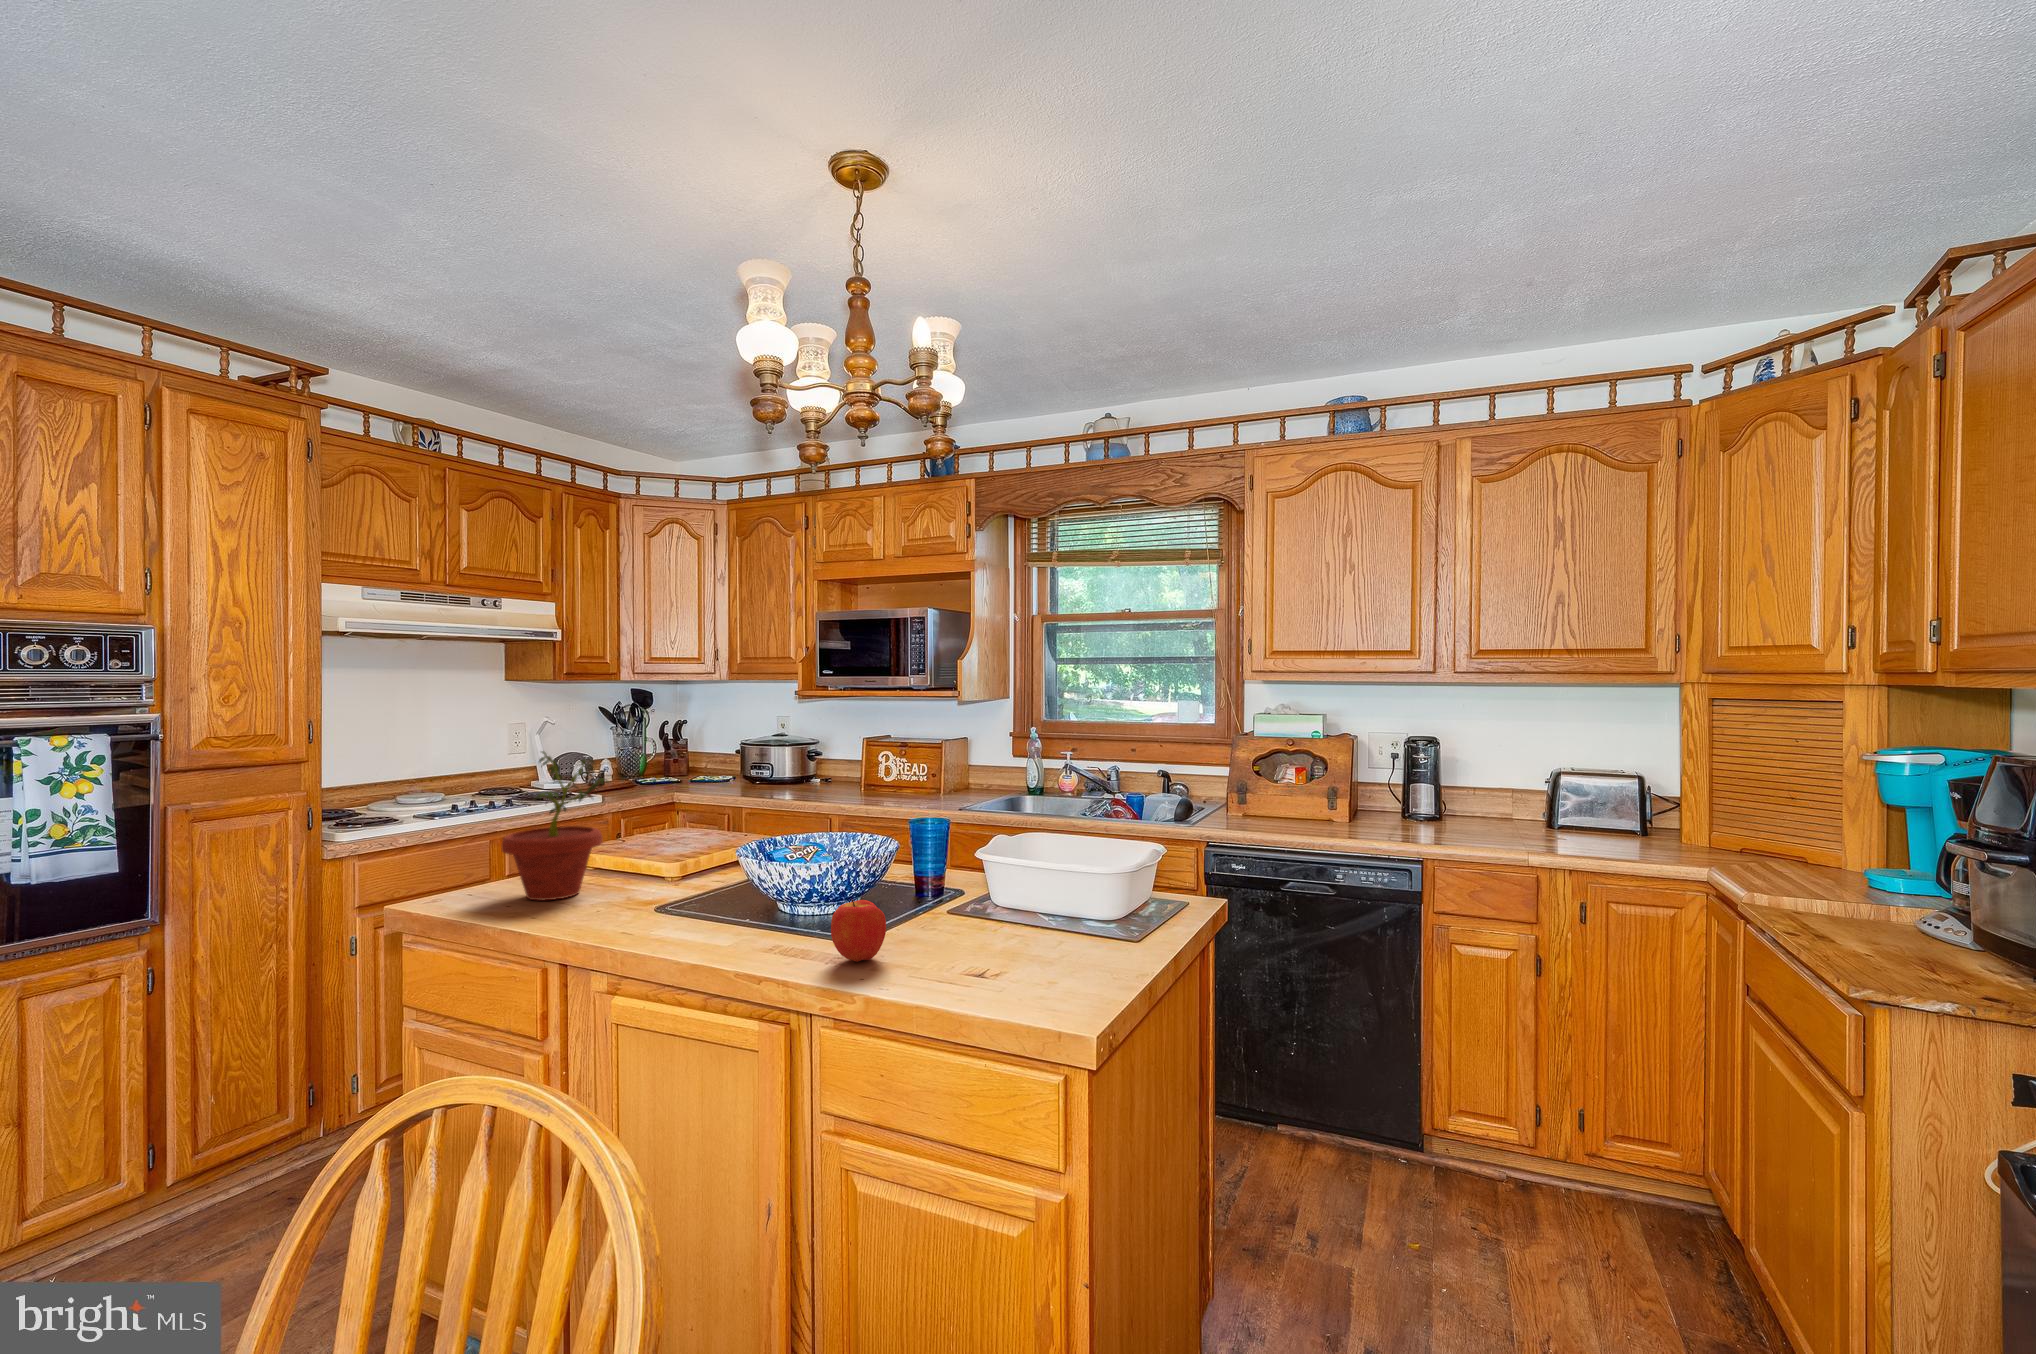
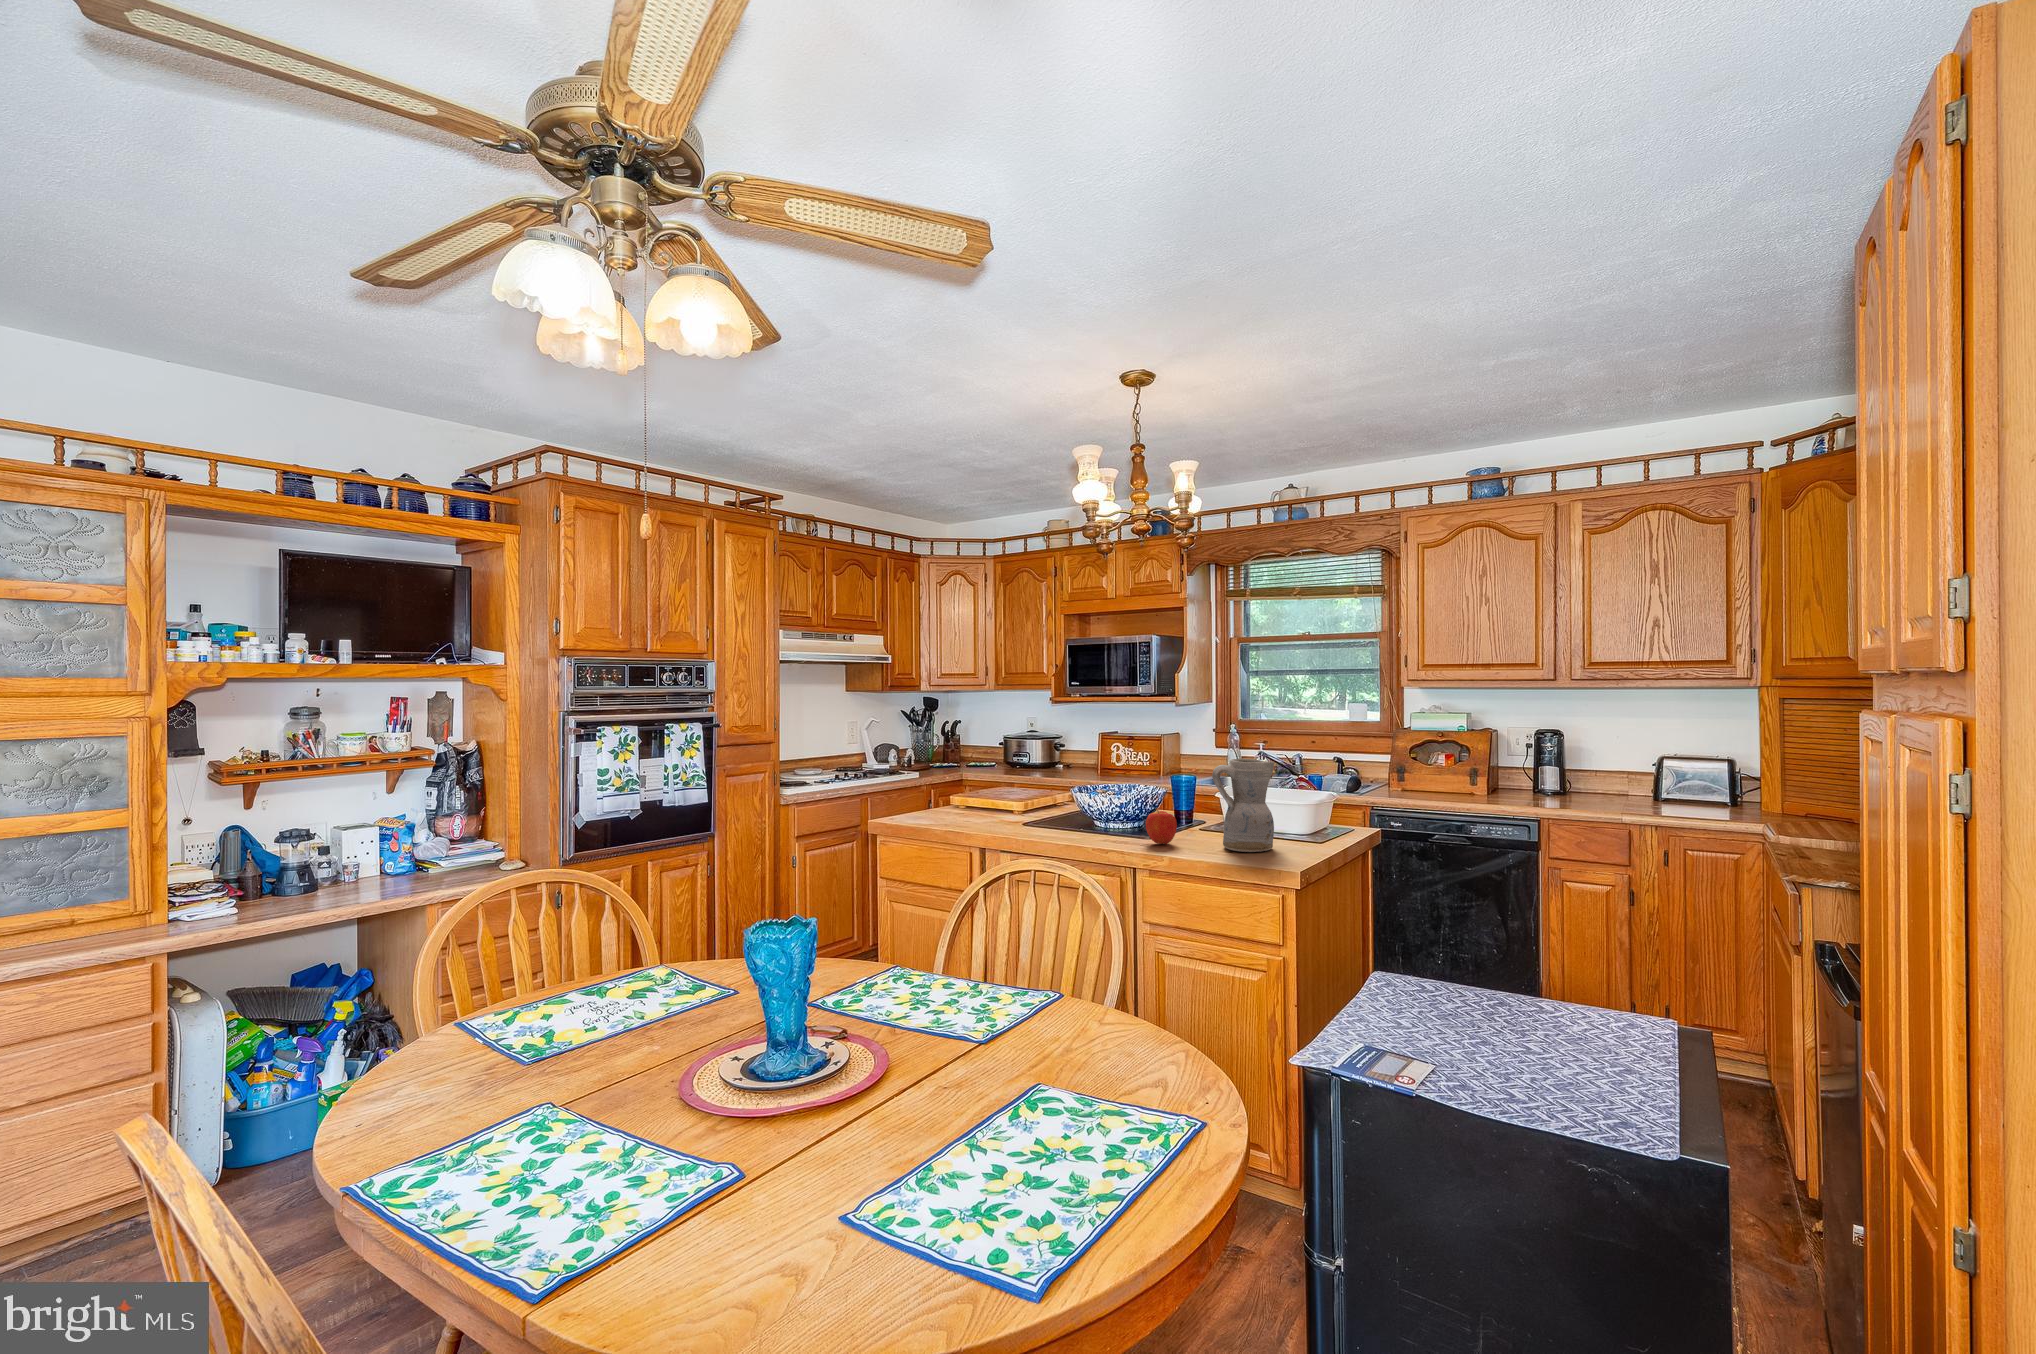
potted plant: present [501,751,608,900] -> none [935,732,992,818]
ceramic pitcher: none [945,806,1054,979] -> present [1212,759,1274,852]

